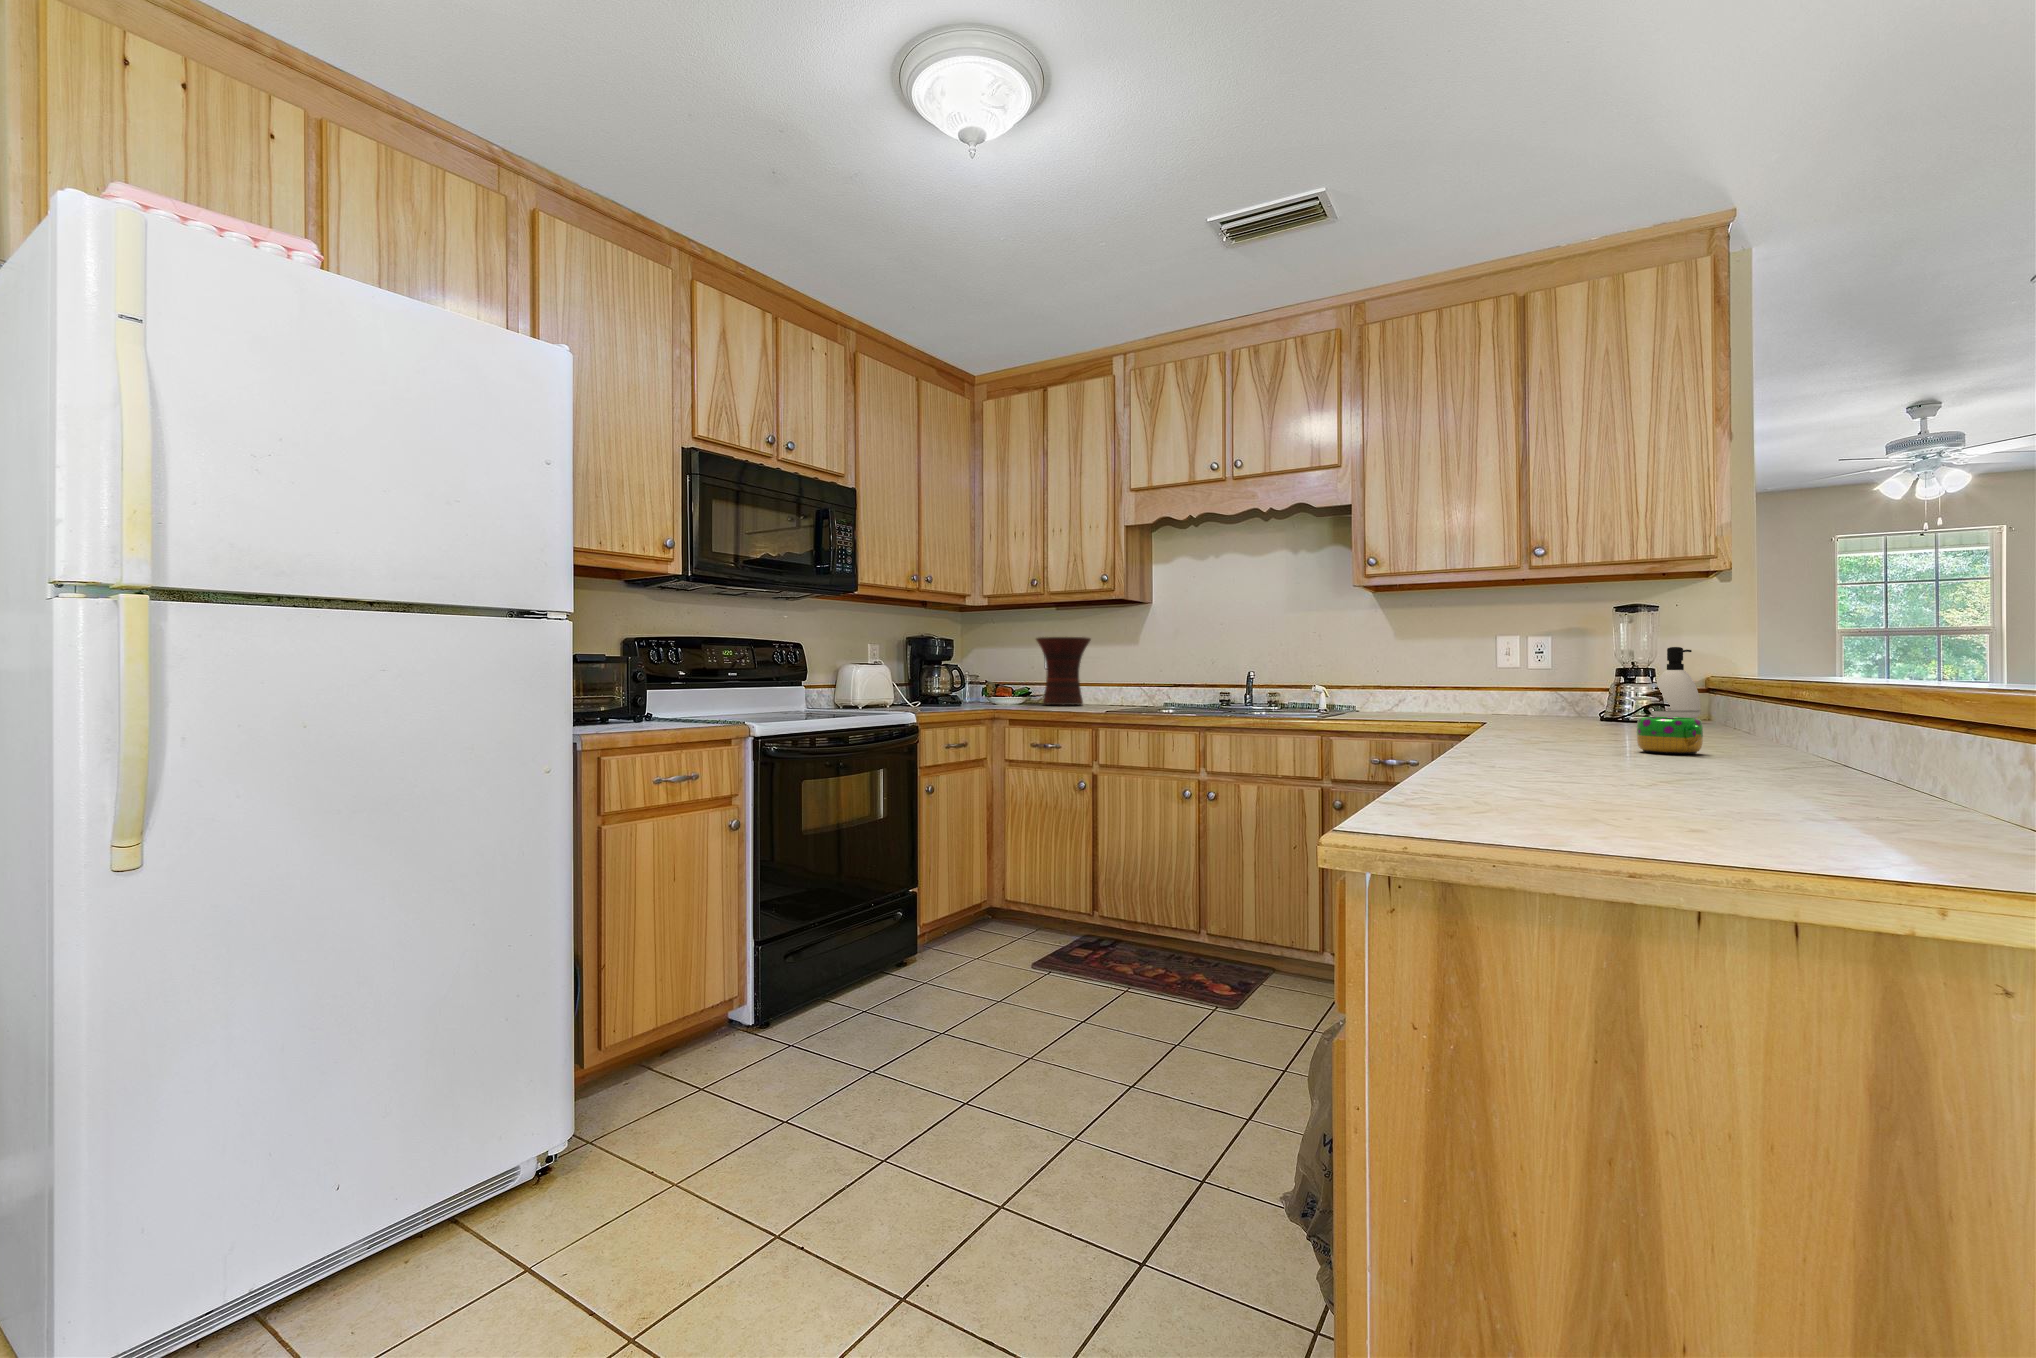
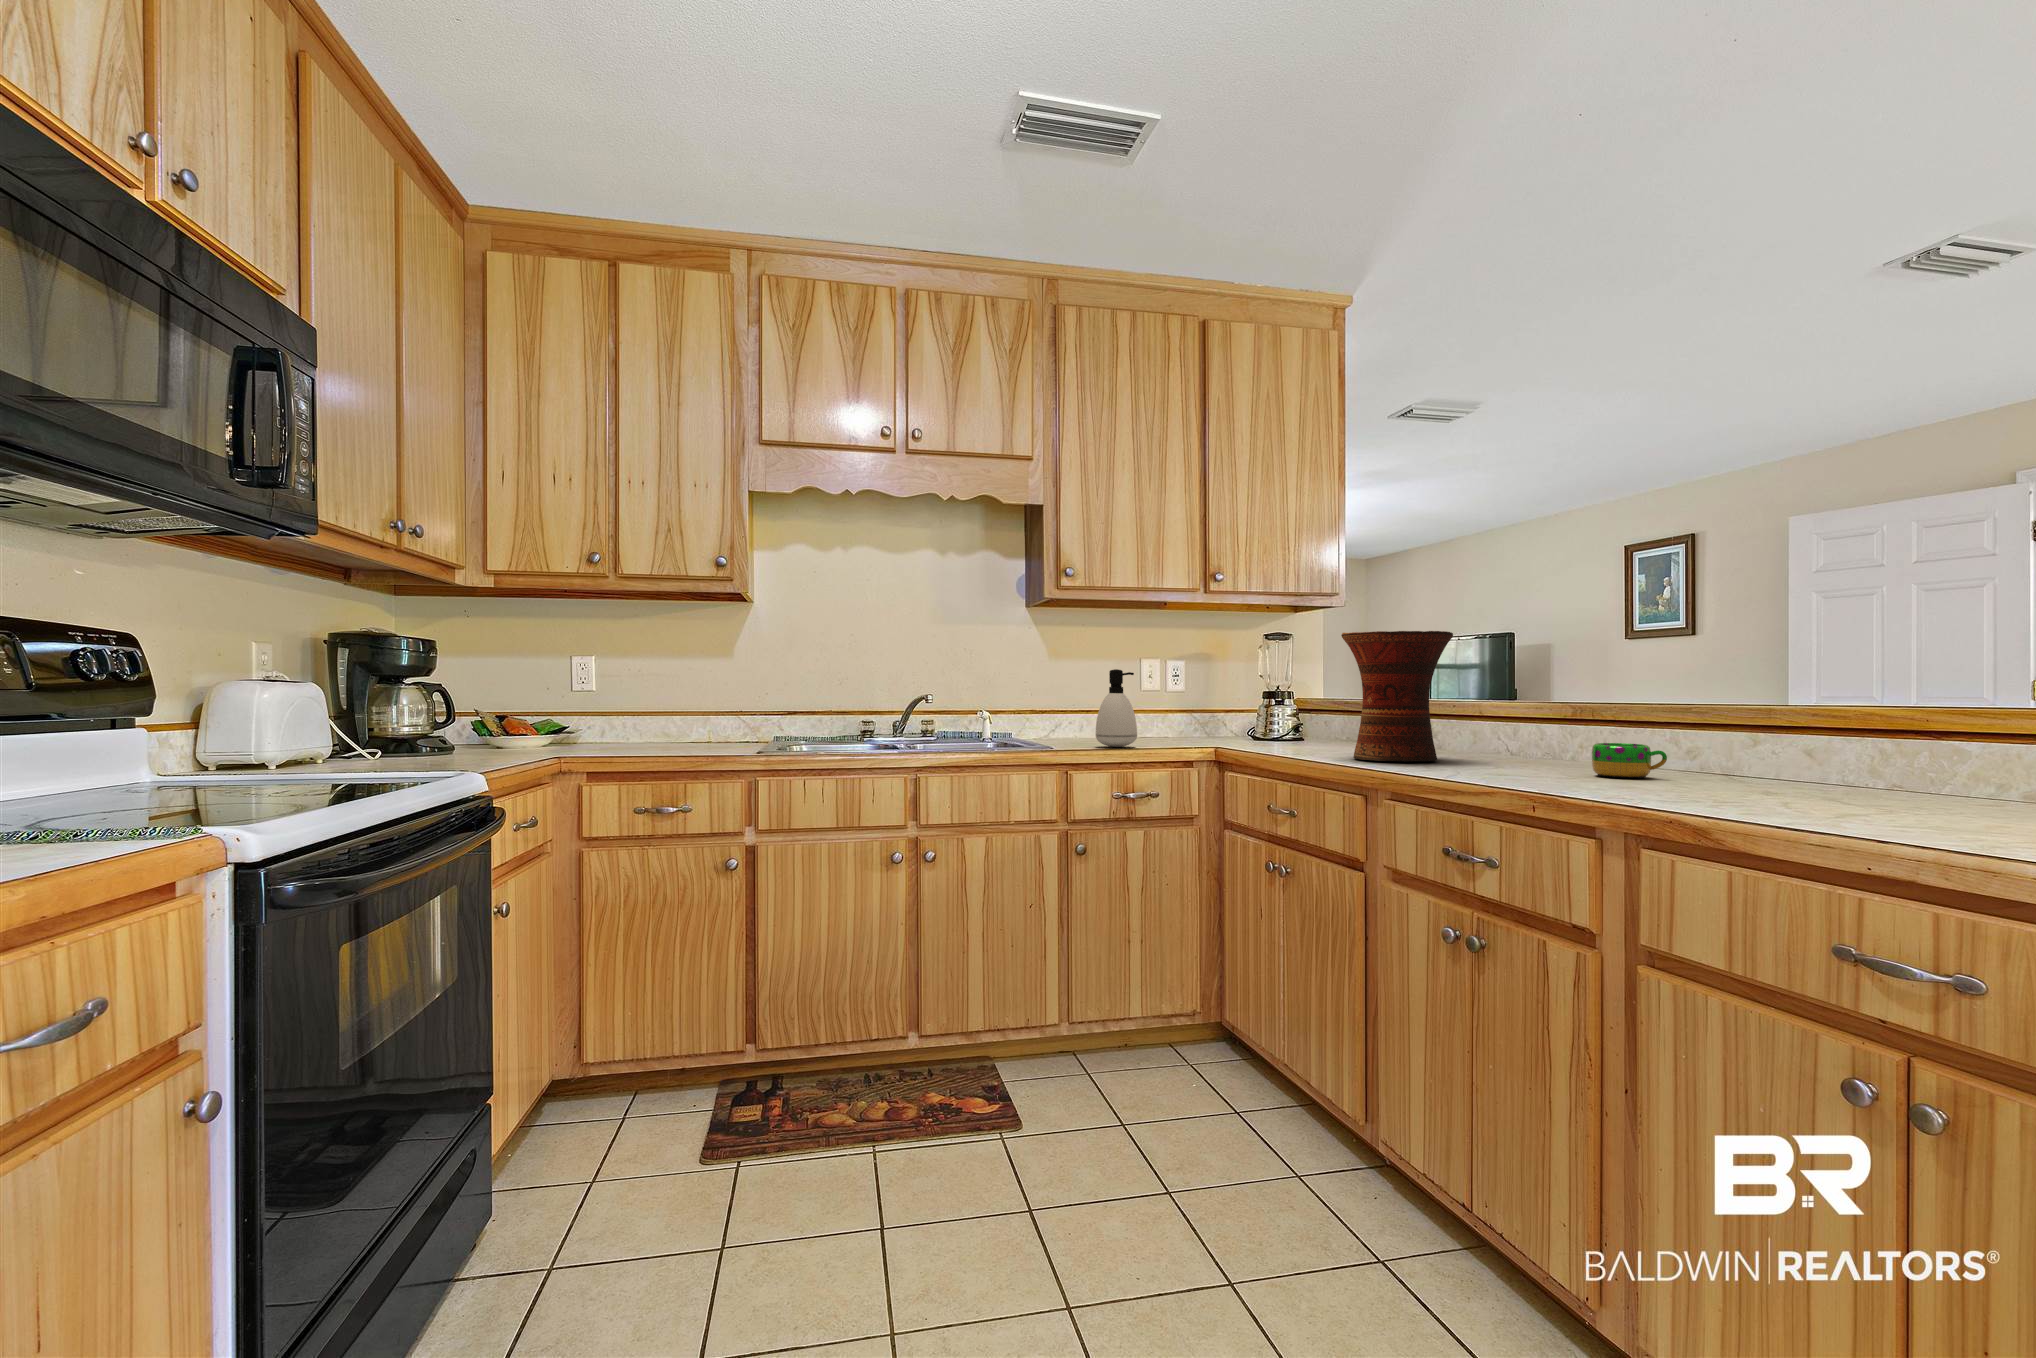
vase: present [1036,637,1091,705] -> present [1341,631,1453,761]
soap dispenser: present [1651,647,1701,718] -> present [1096,669,1137,747]

